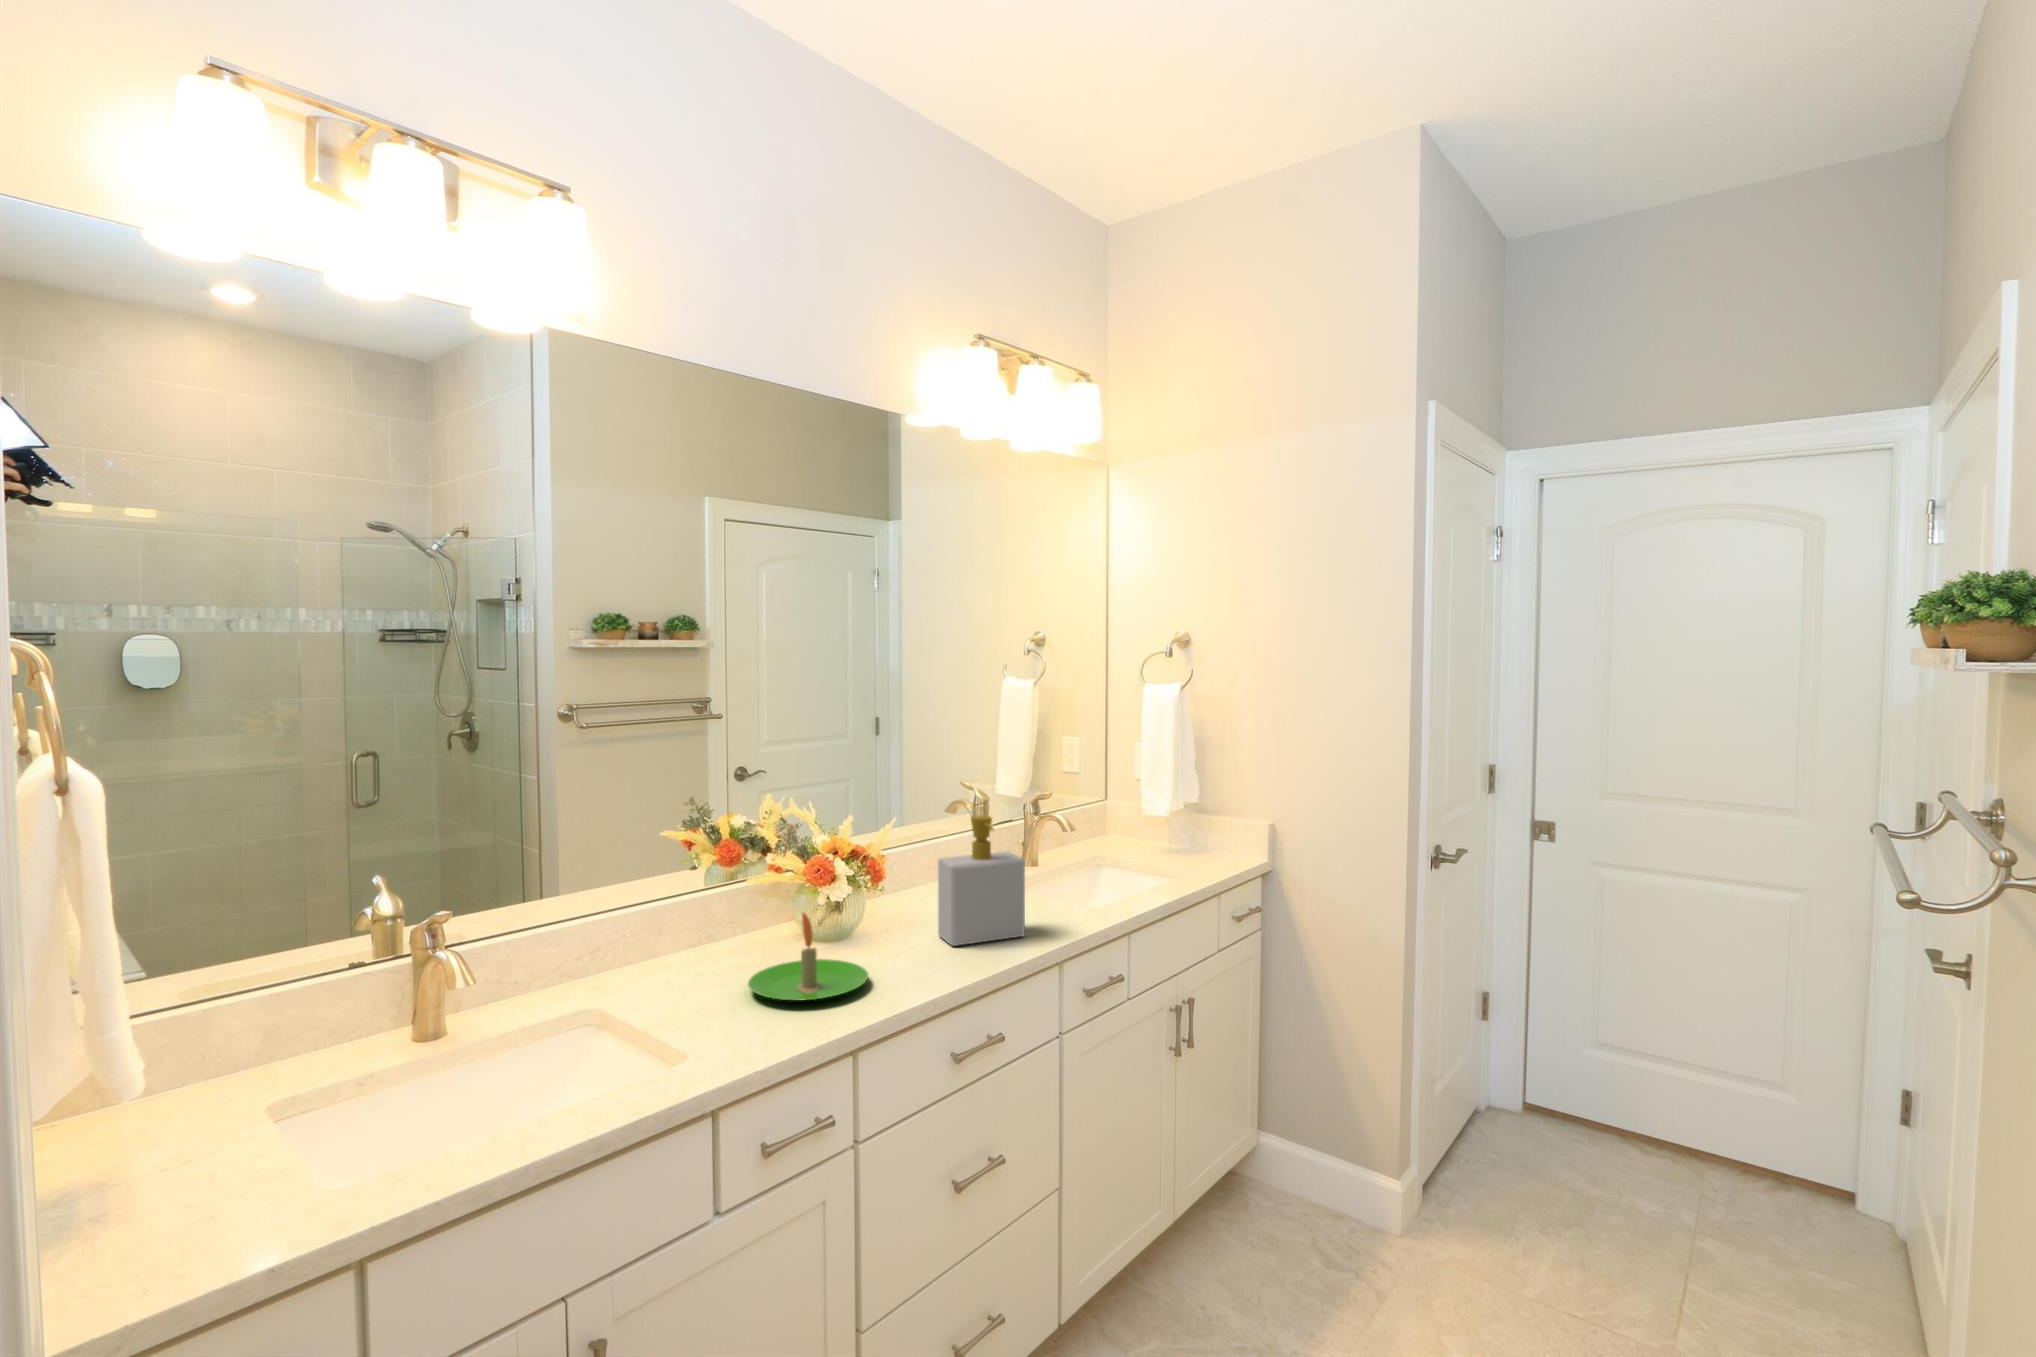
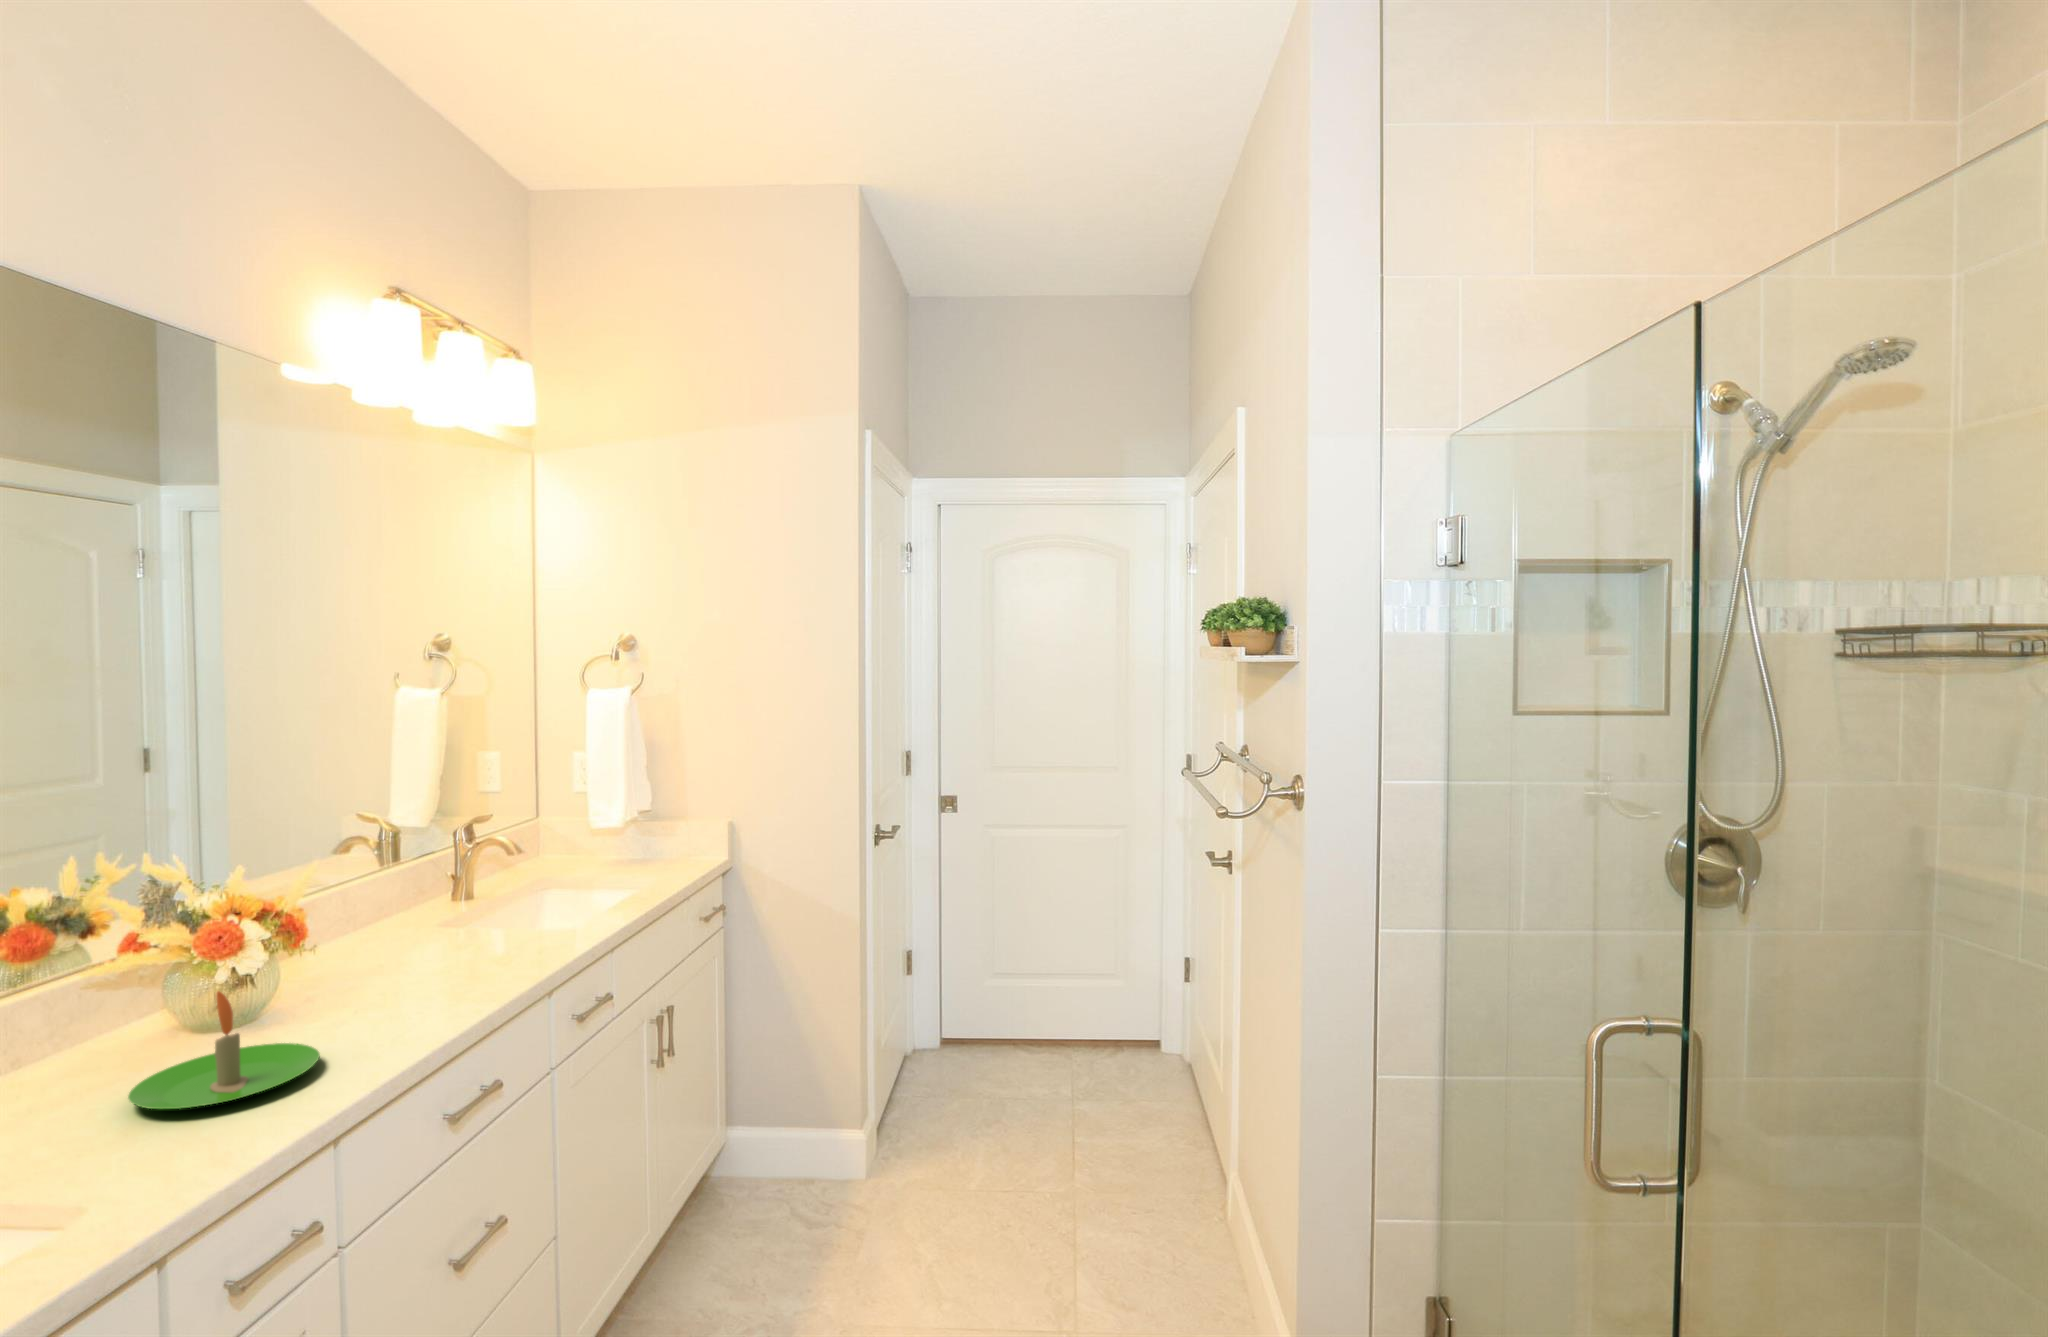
soap bottle: present [938,816,1025,946] -> none [387,844,503,999]

